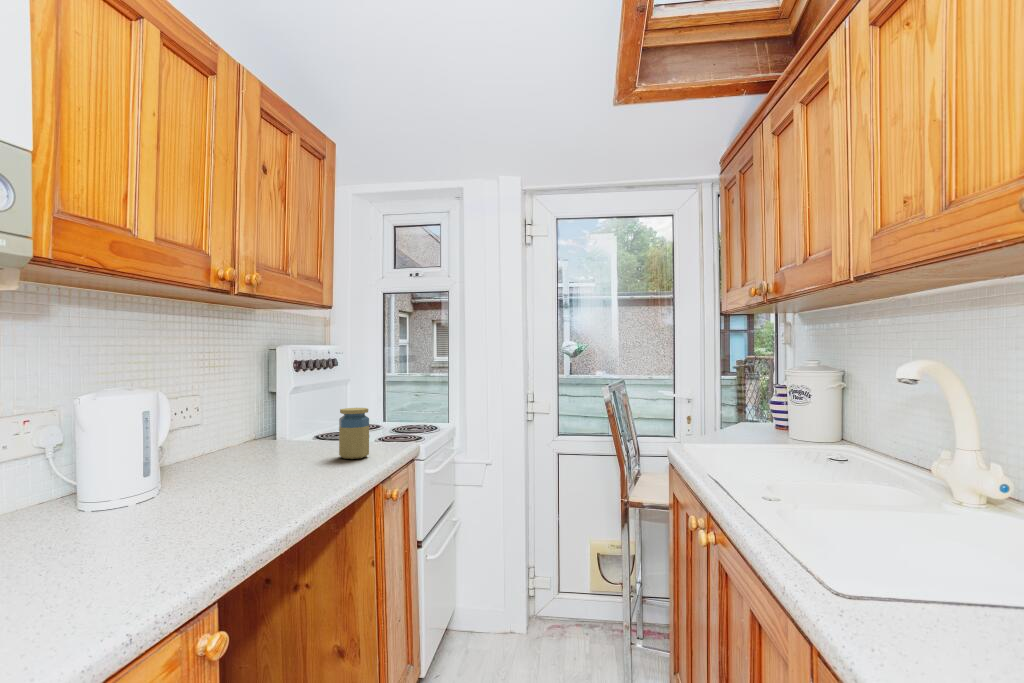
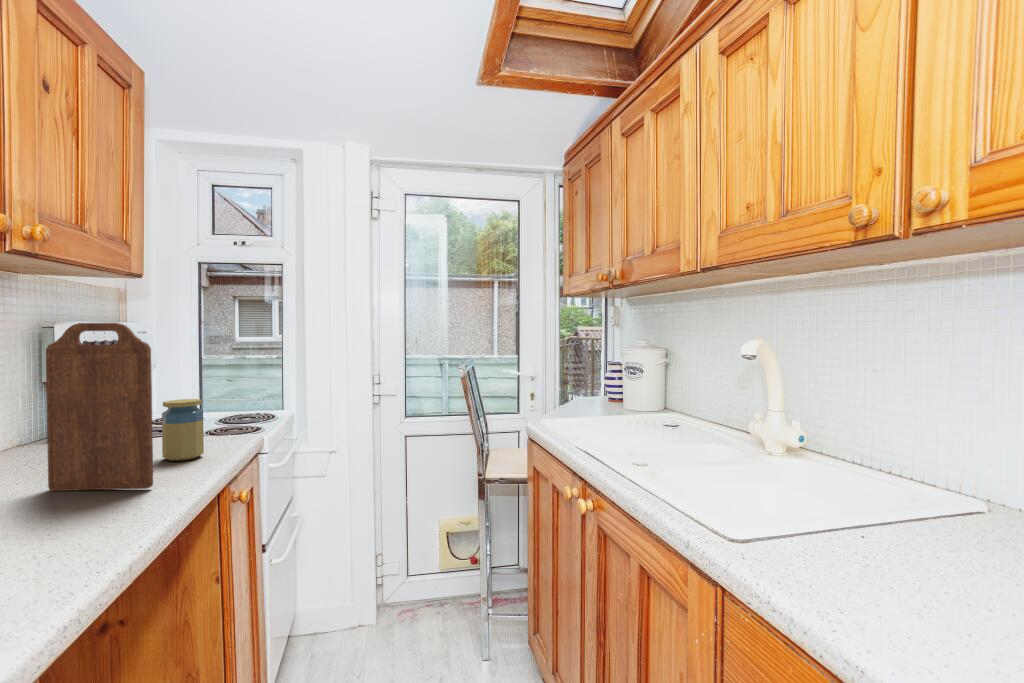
cutting board: none [258,344,325,479] -> present [46,323,153,491]

